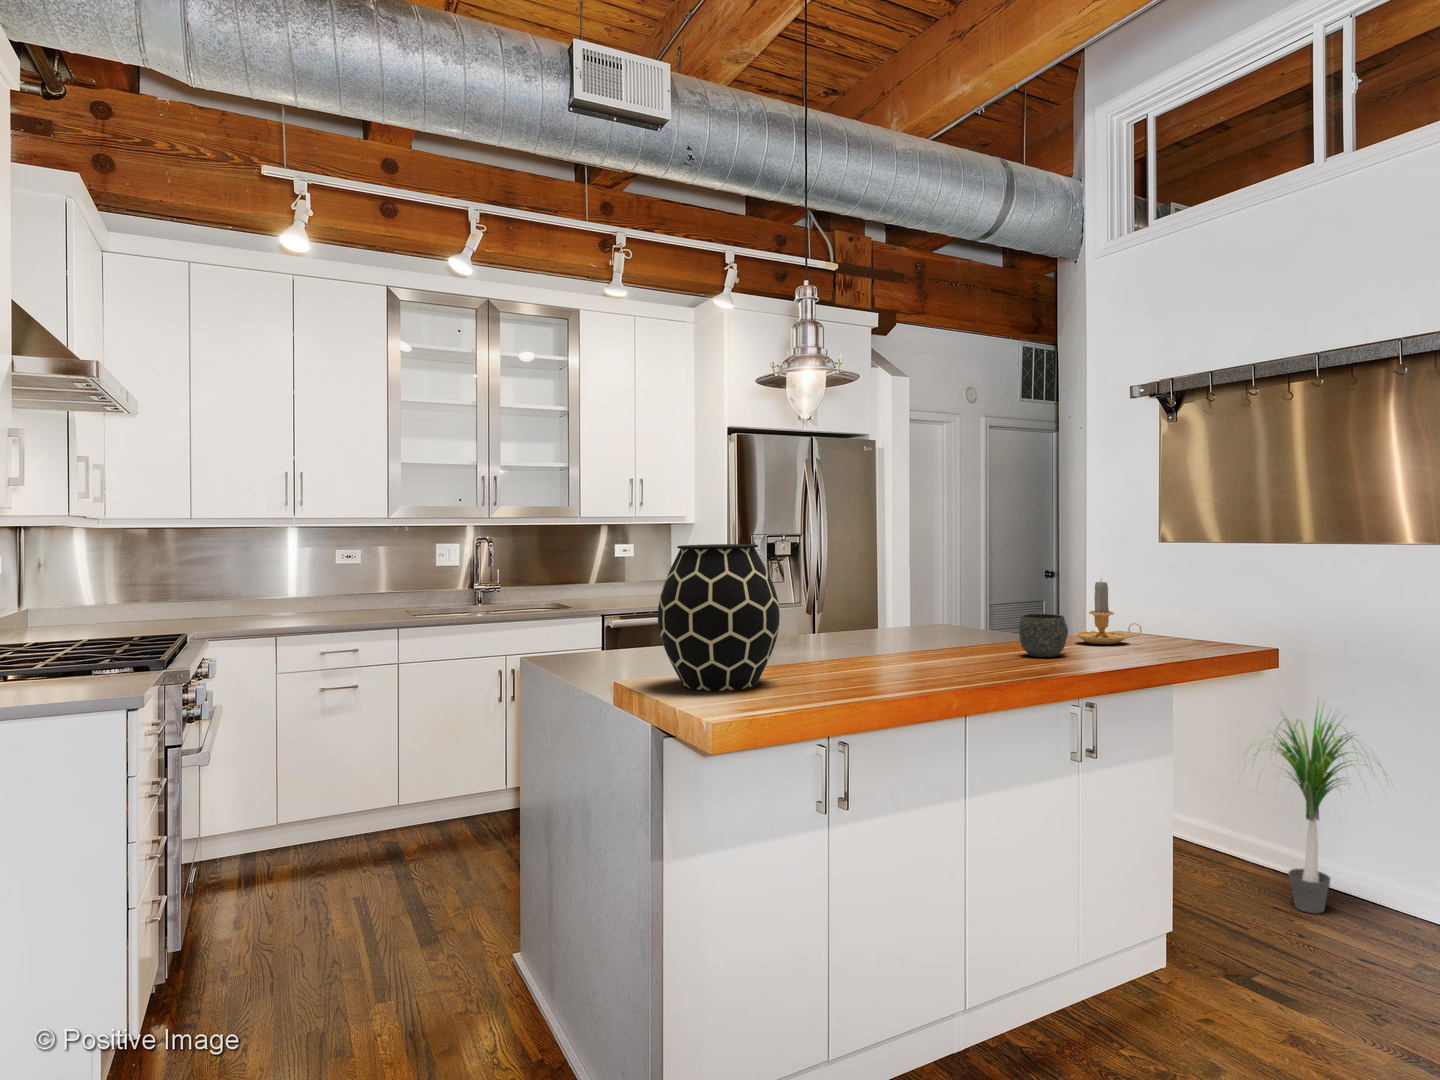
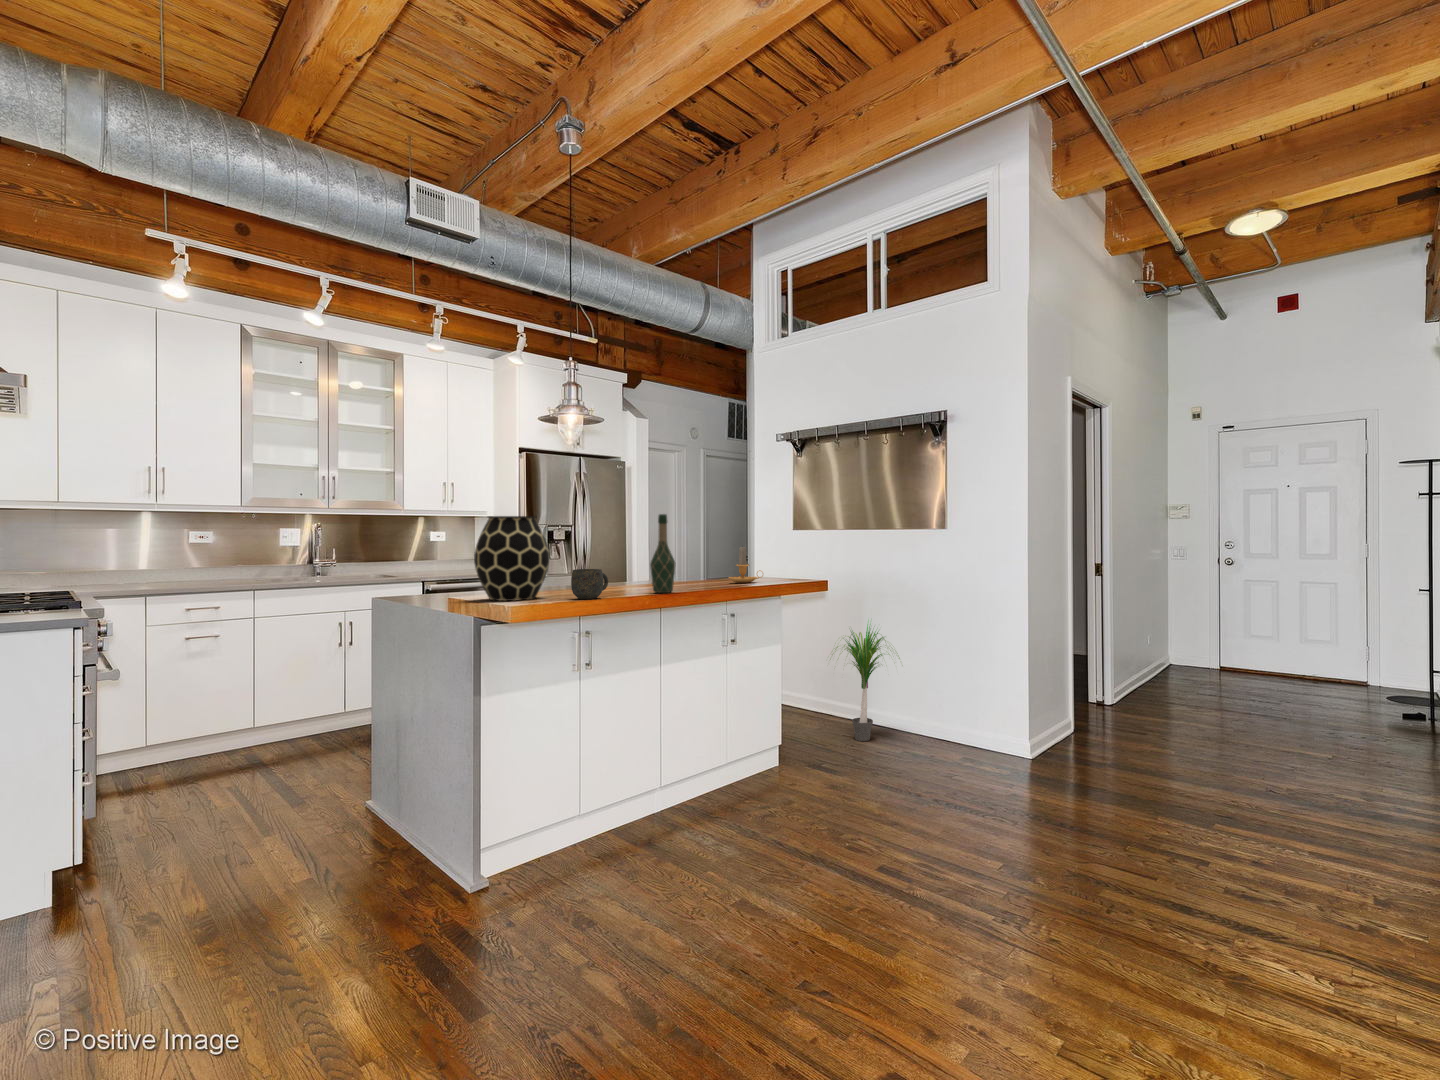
wine bottle: none [955,537,1002,679] -> present [650,514,675,593]
mug: present [1019,614,1068,657] -> present [571,569,608,599]

